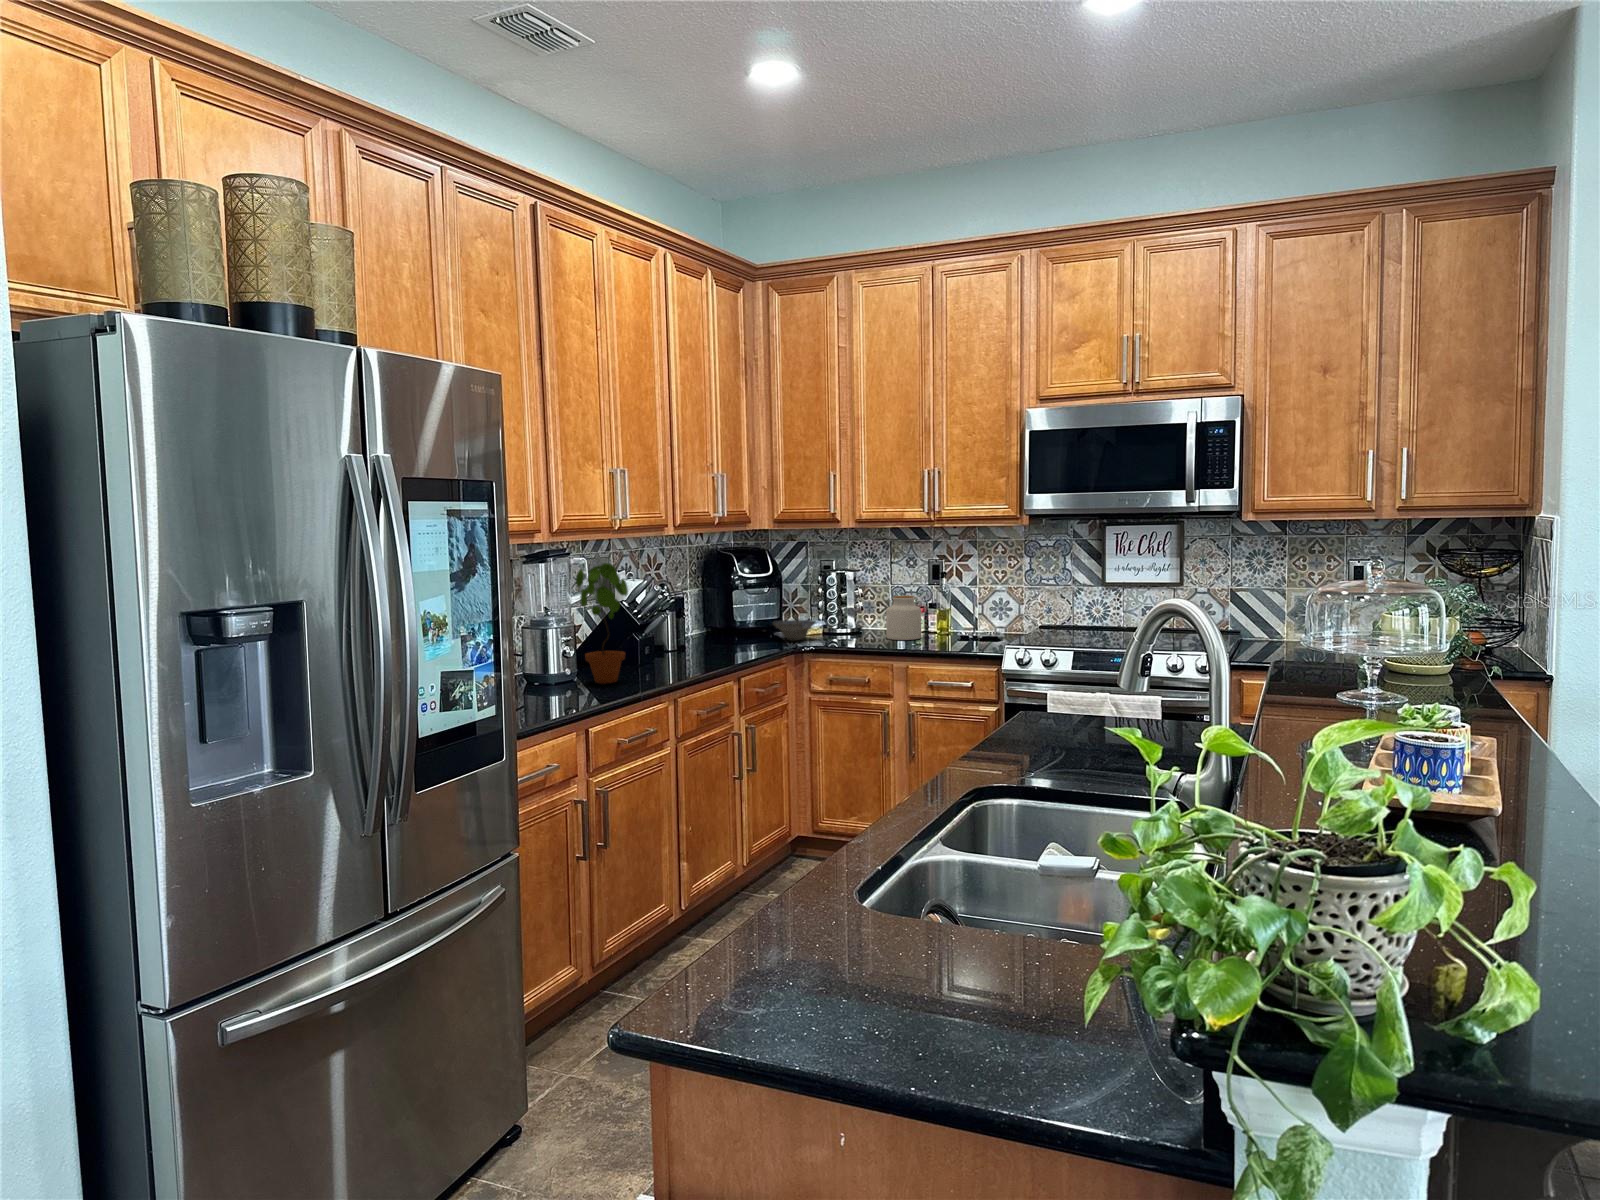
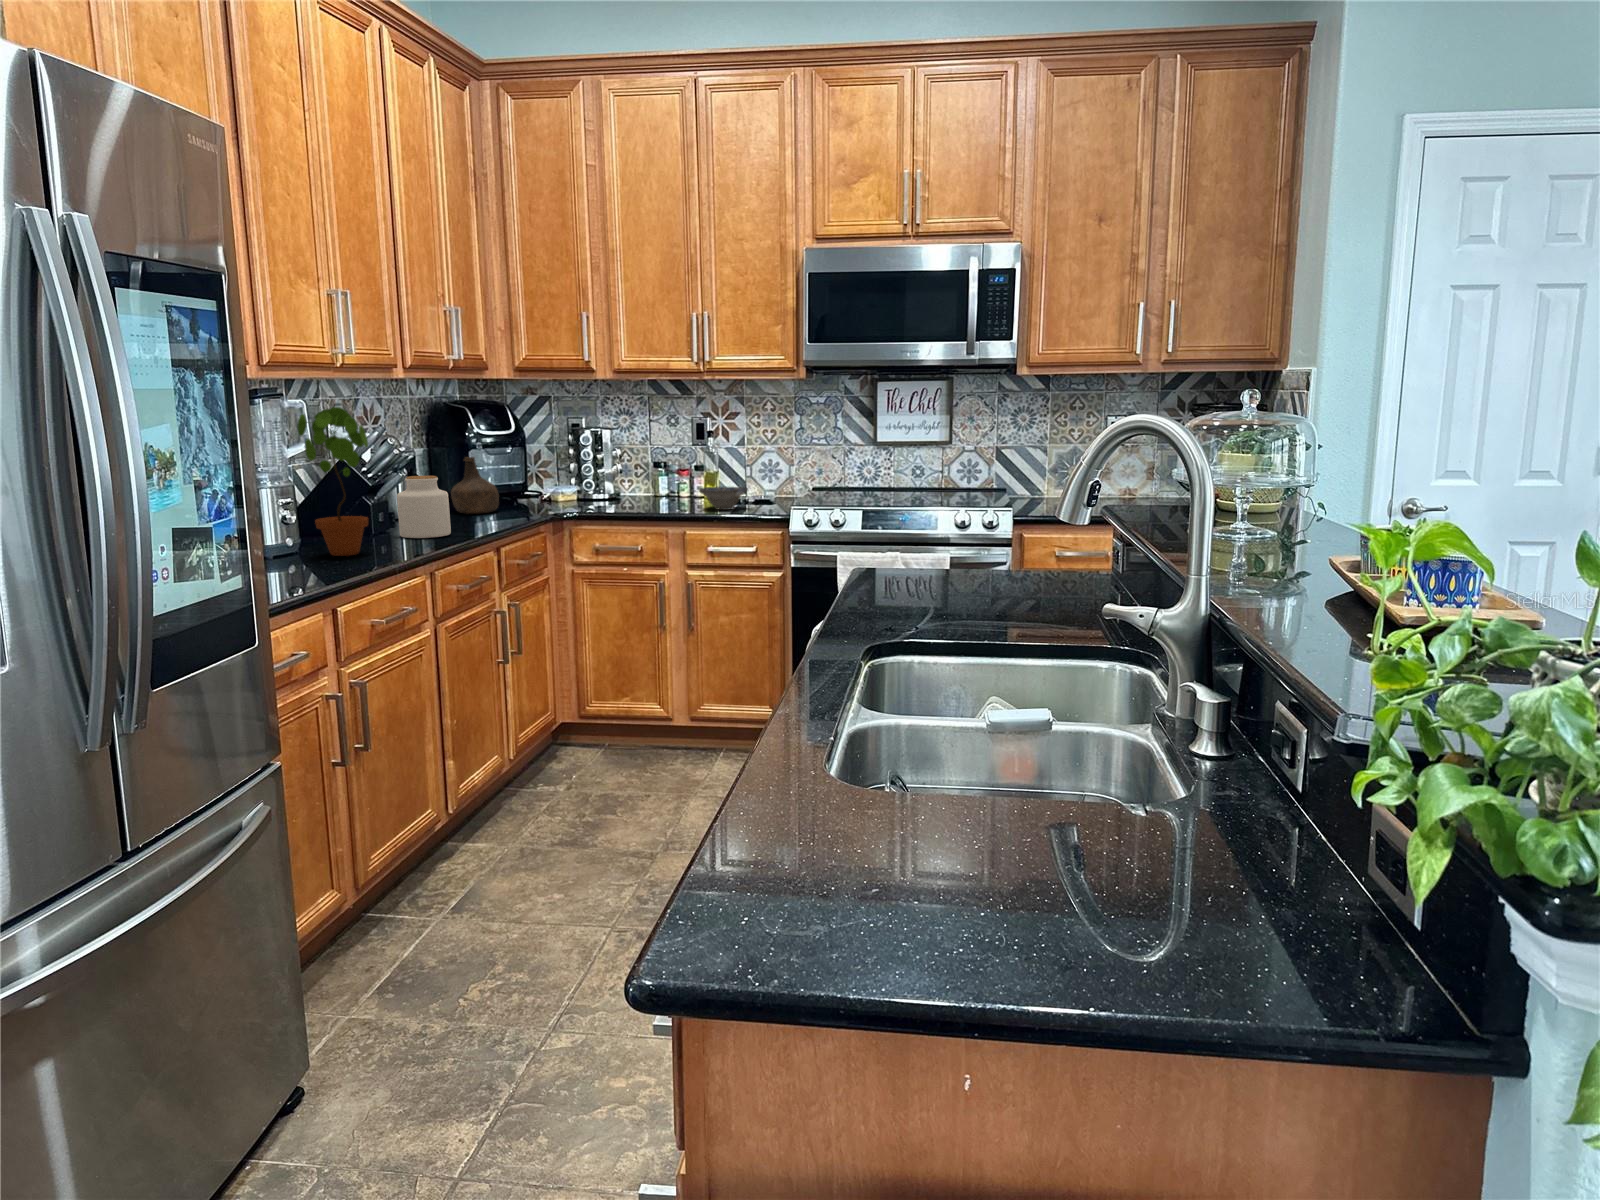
jar: present [886,596,922,640] -> present [397,476,451,538]
bottle: none [710,597,750,646] -> present [451,457,499,514]
ceramic bowl: present [773,620,815,641] -> present [699,486,747,510]

